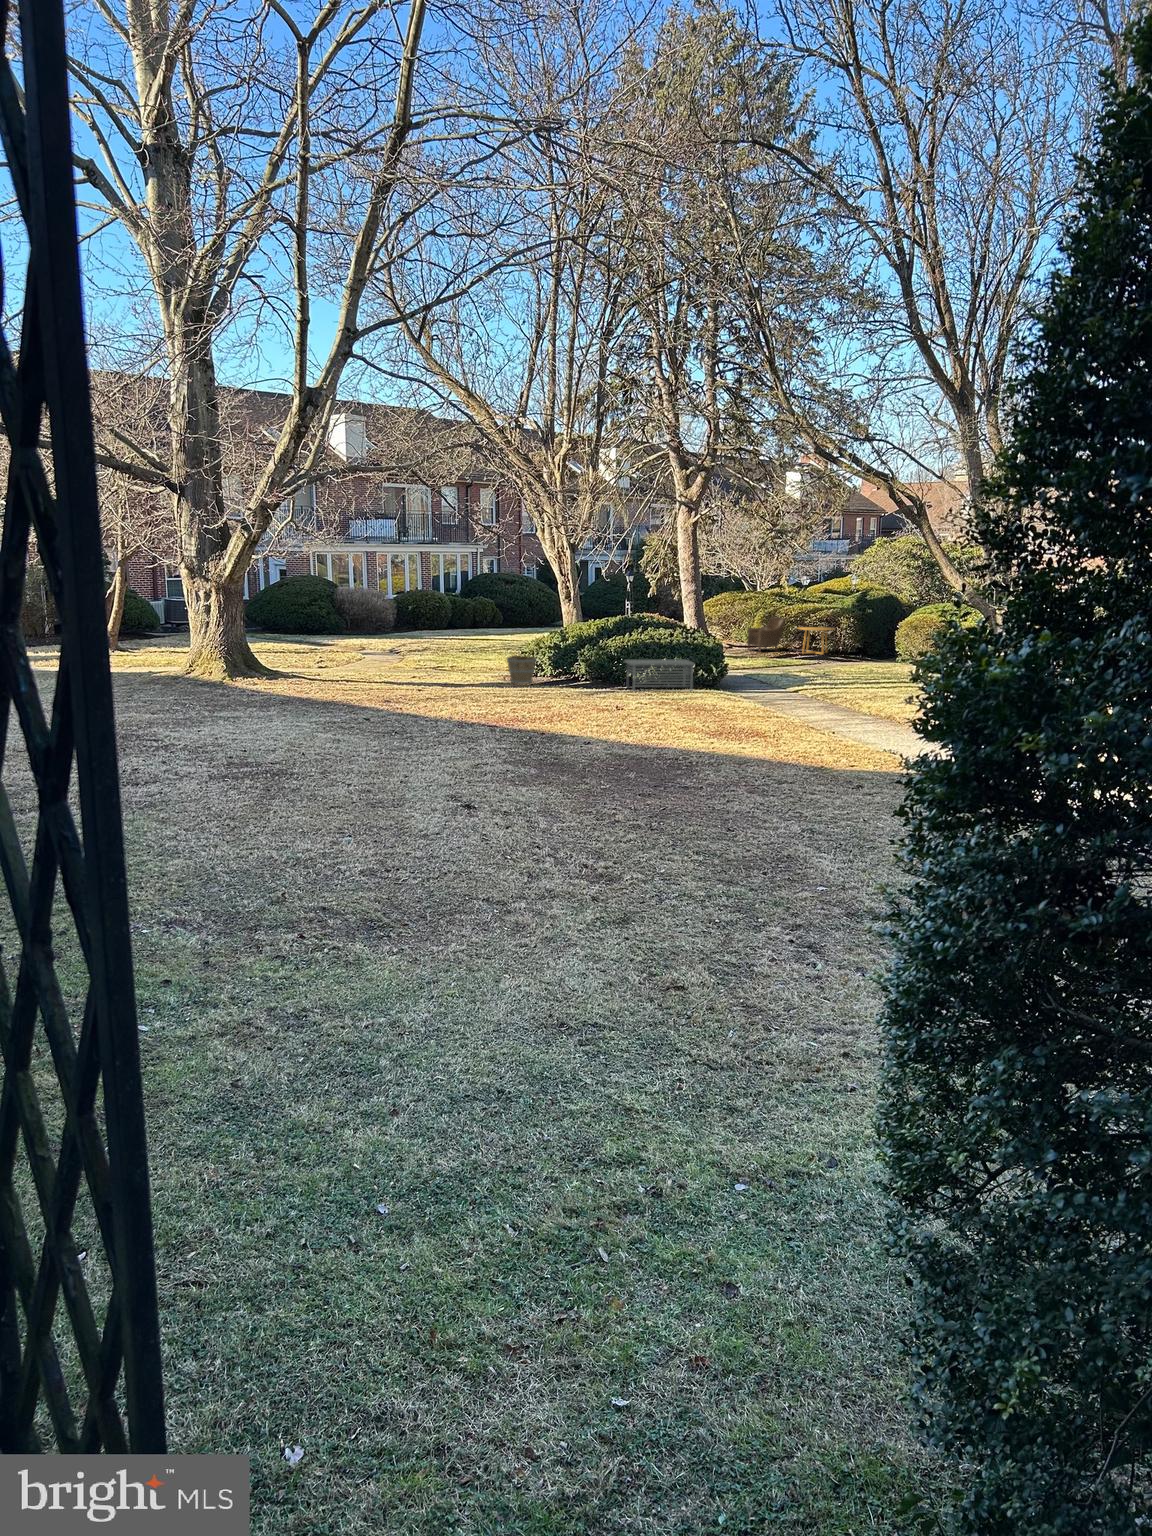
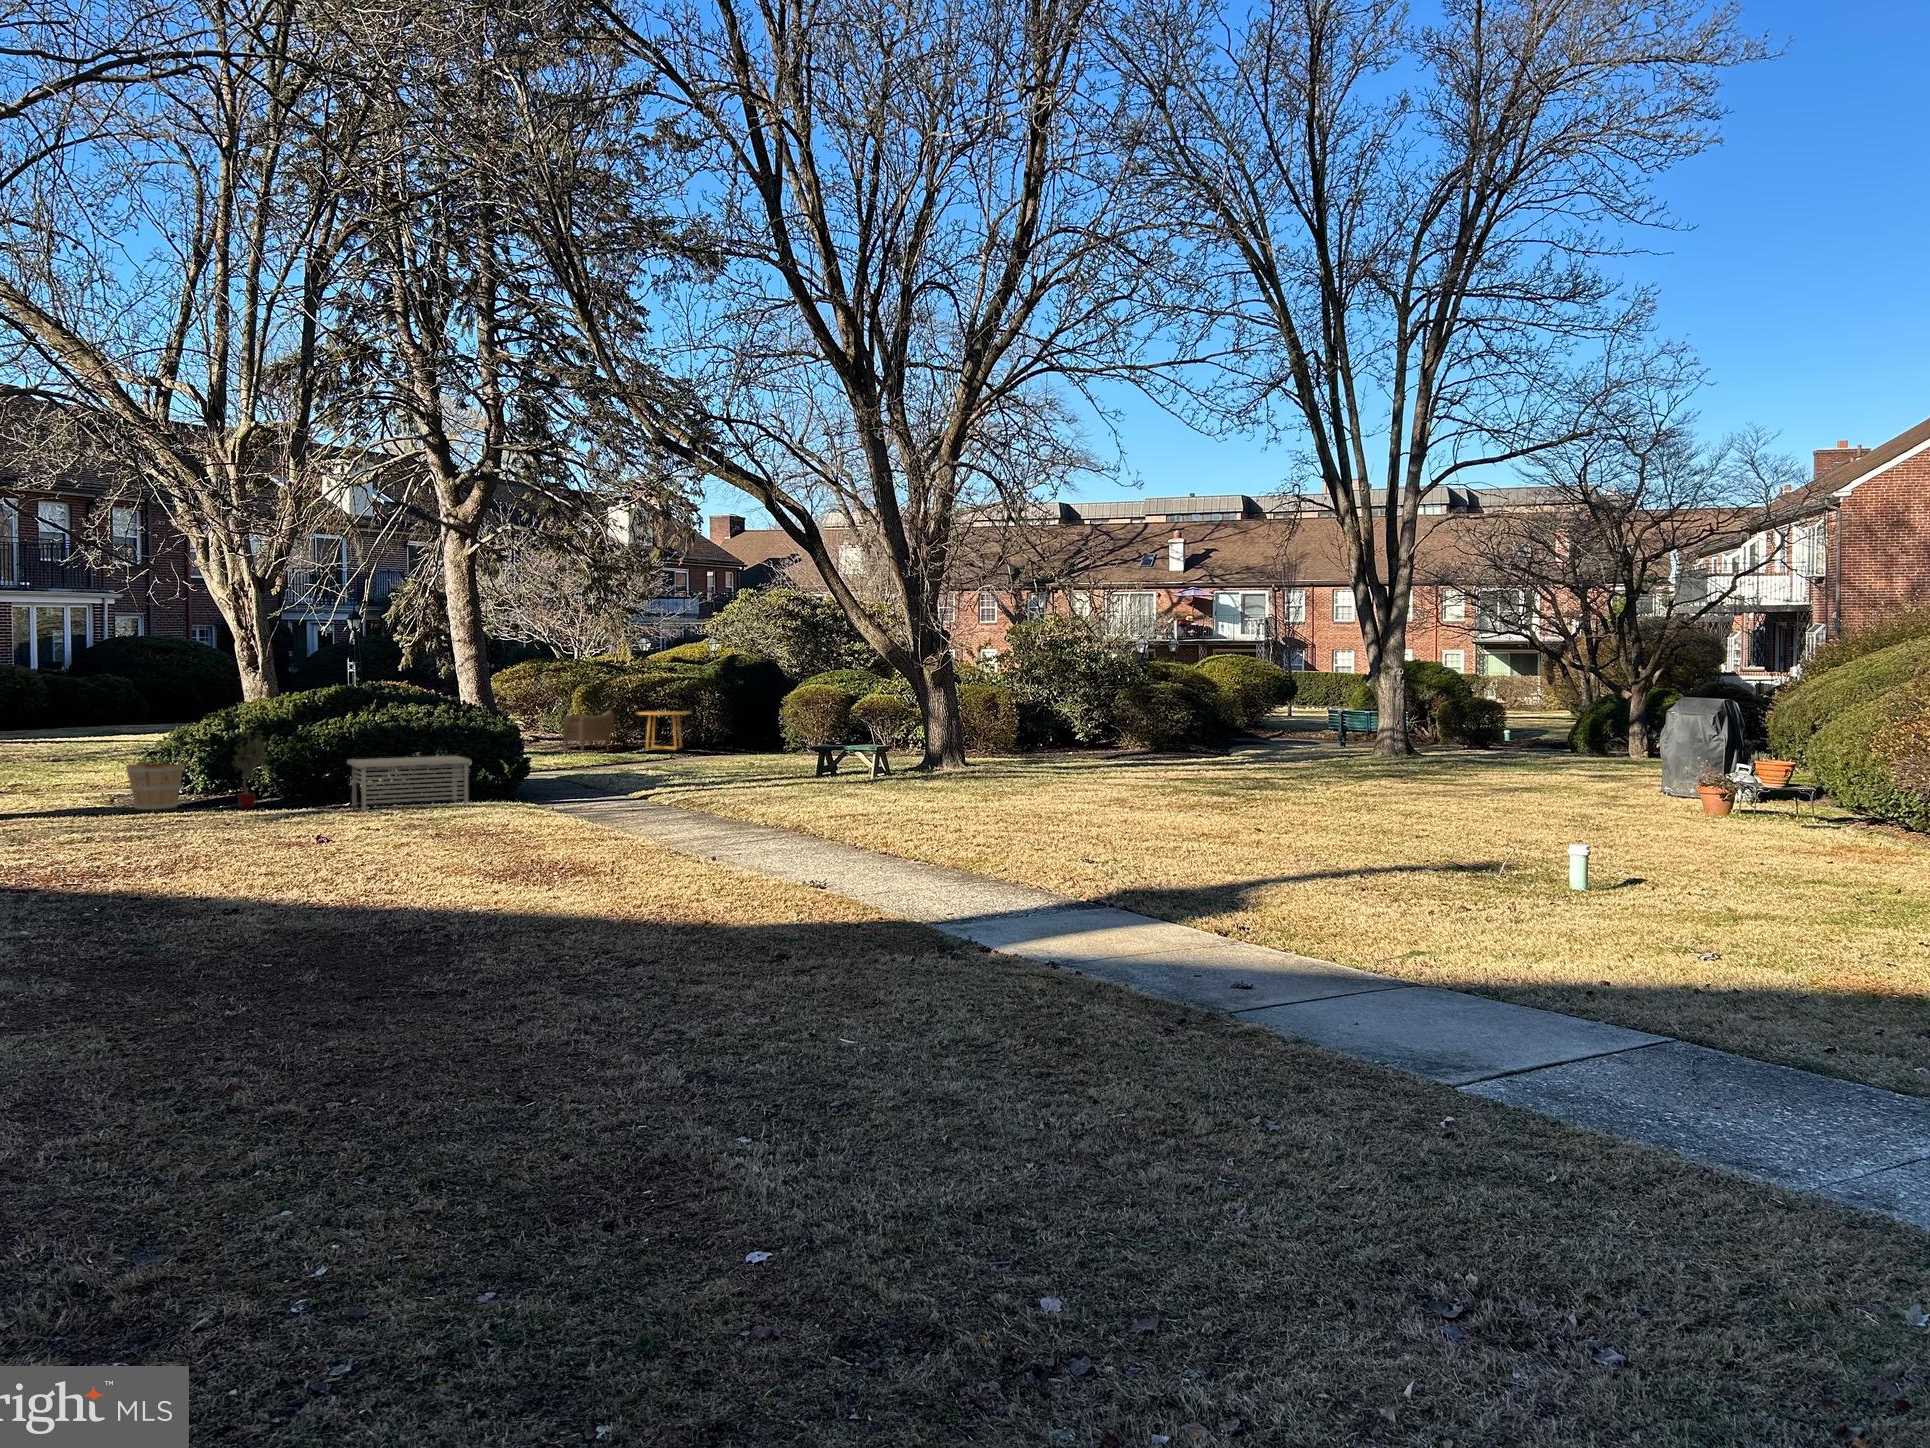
potted tree: none [561,640,587,686] -> present [232,730,269,809]

